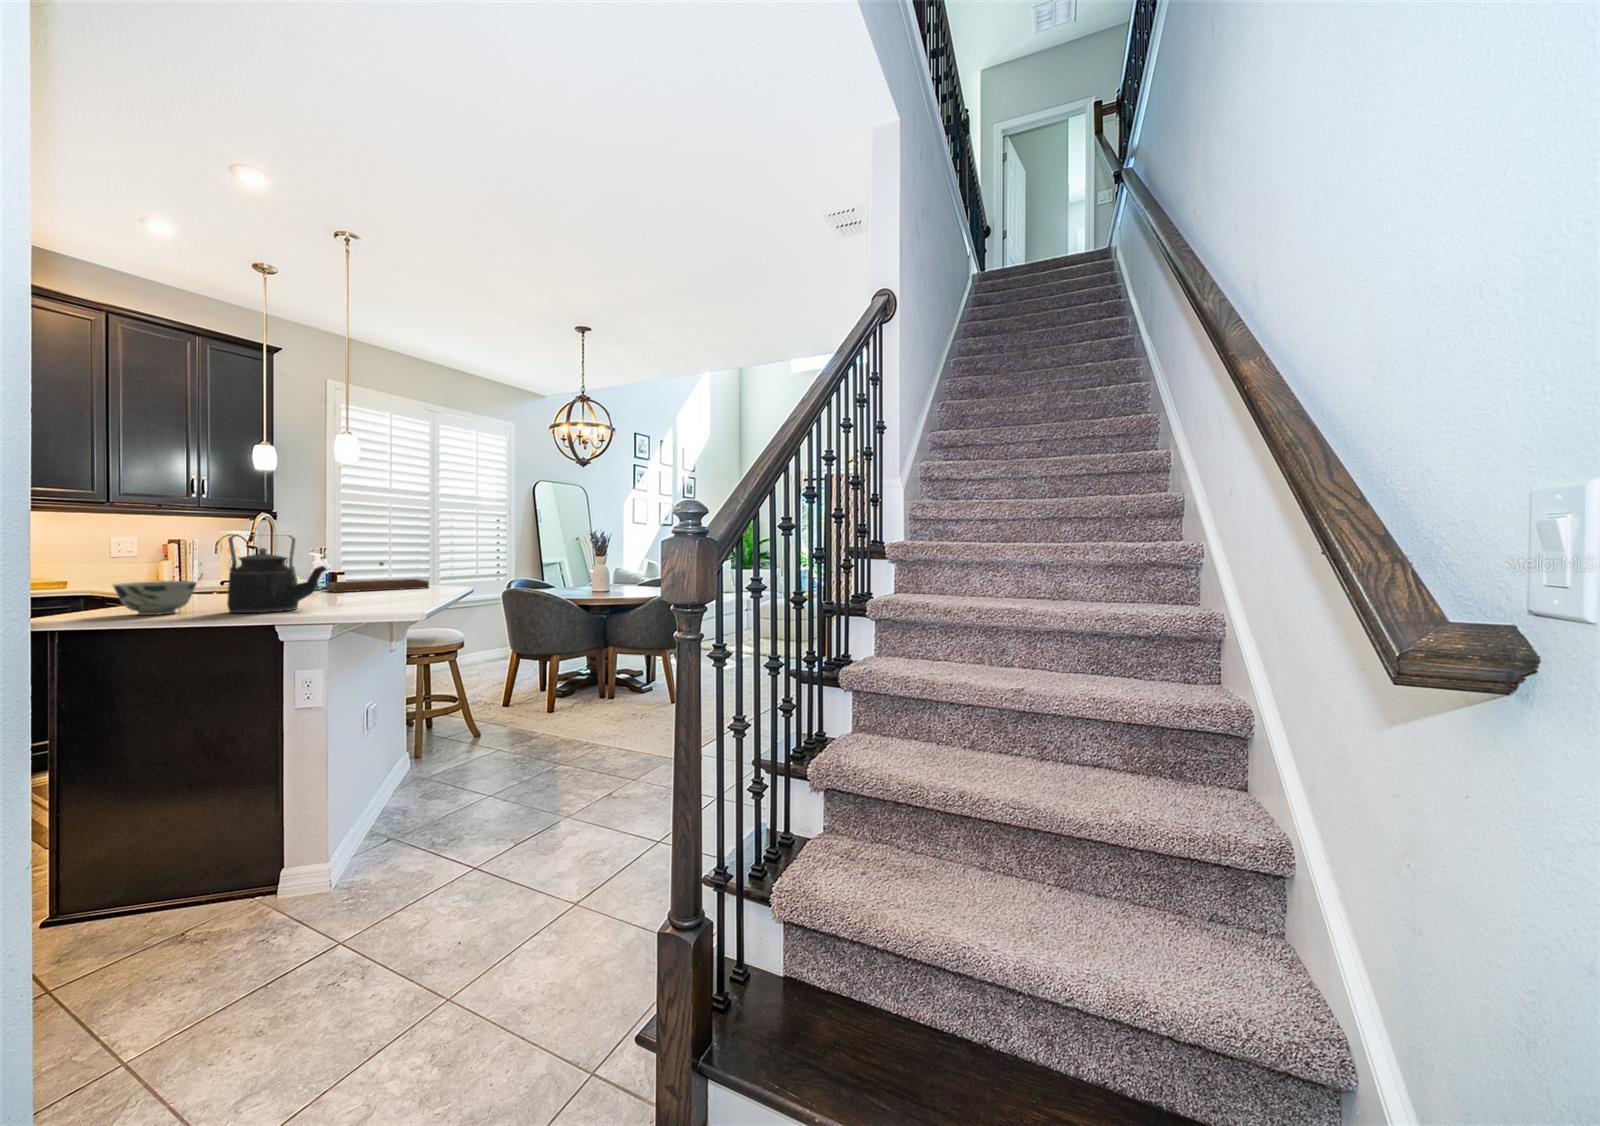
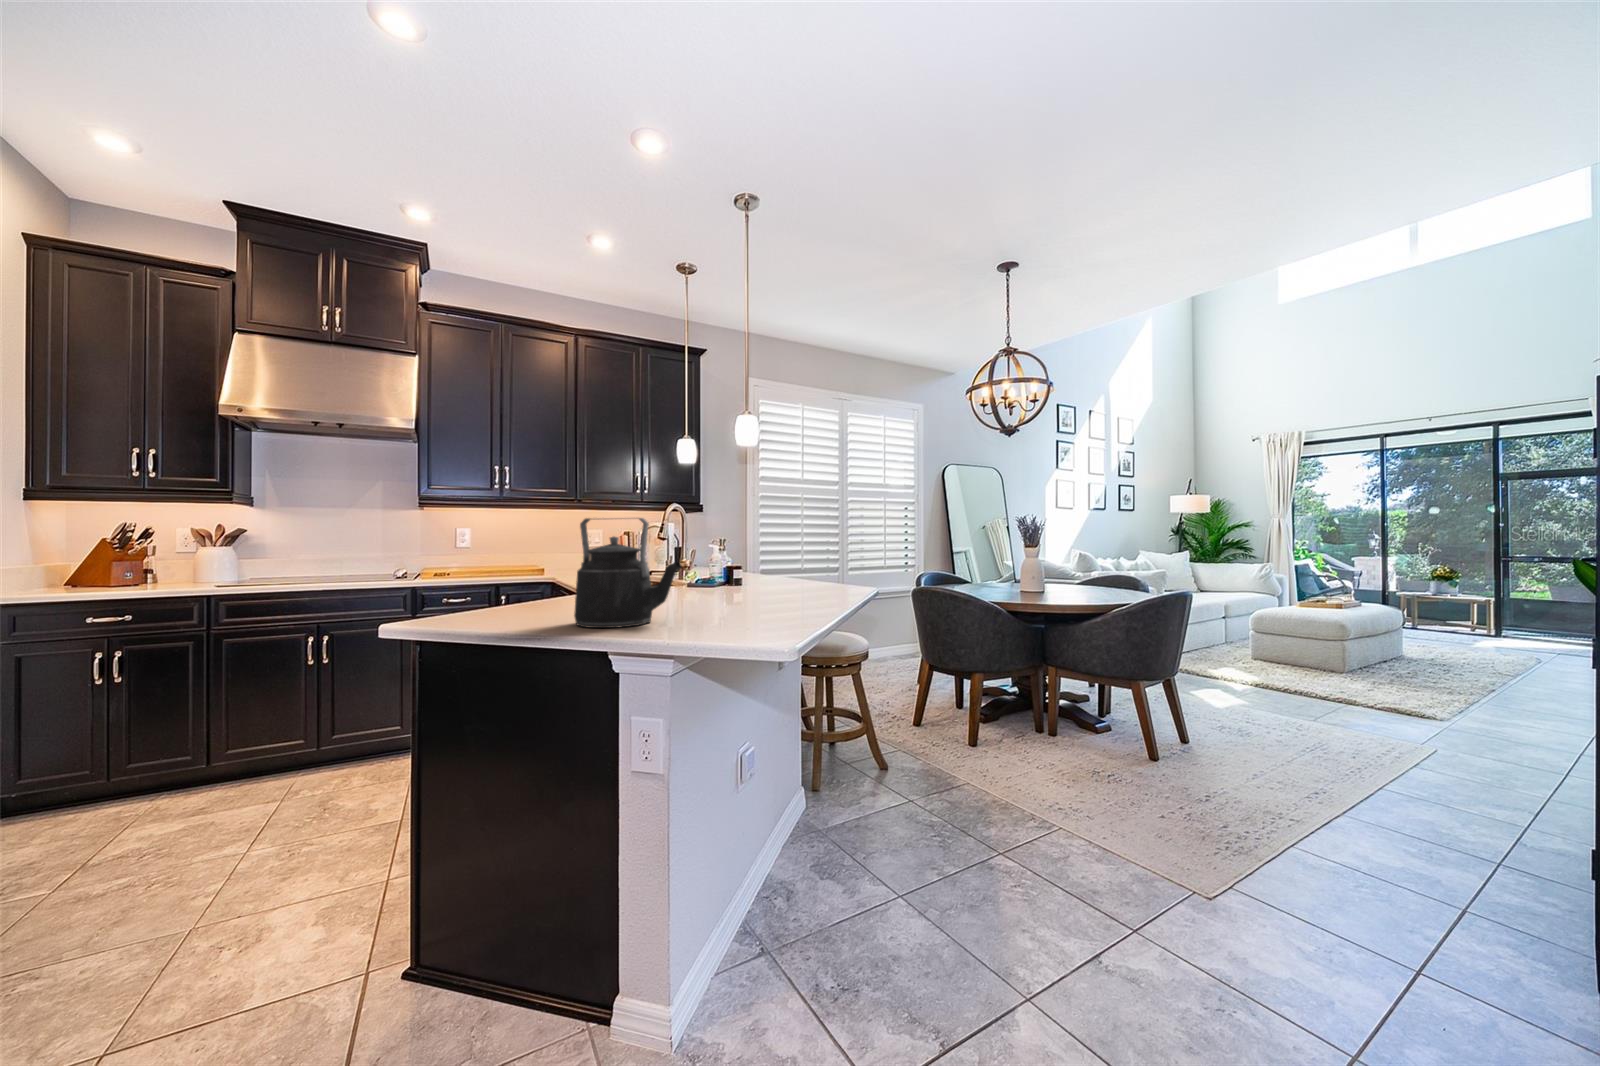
tray: present [326,562,429,592] -> none [724,555,827,592]
bowl: present [113,581,197,615] -> none [478,578,560,621]

